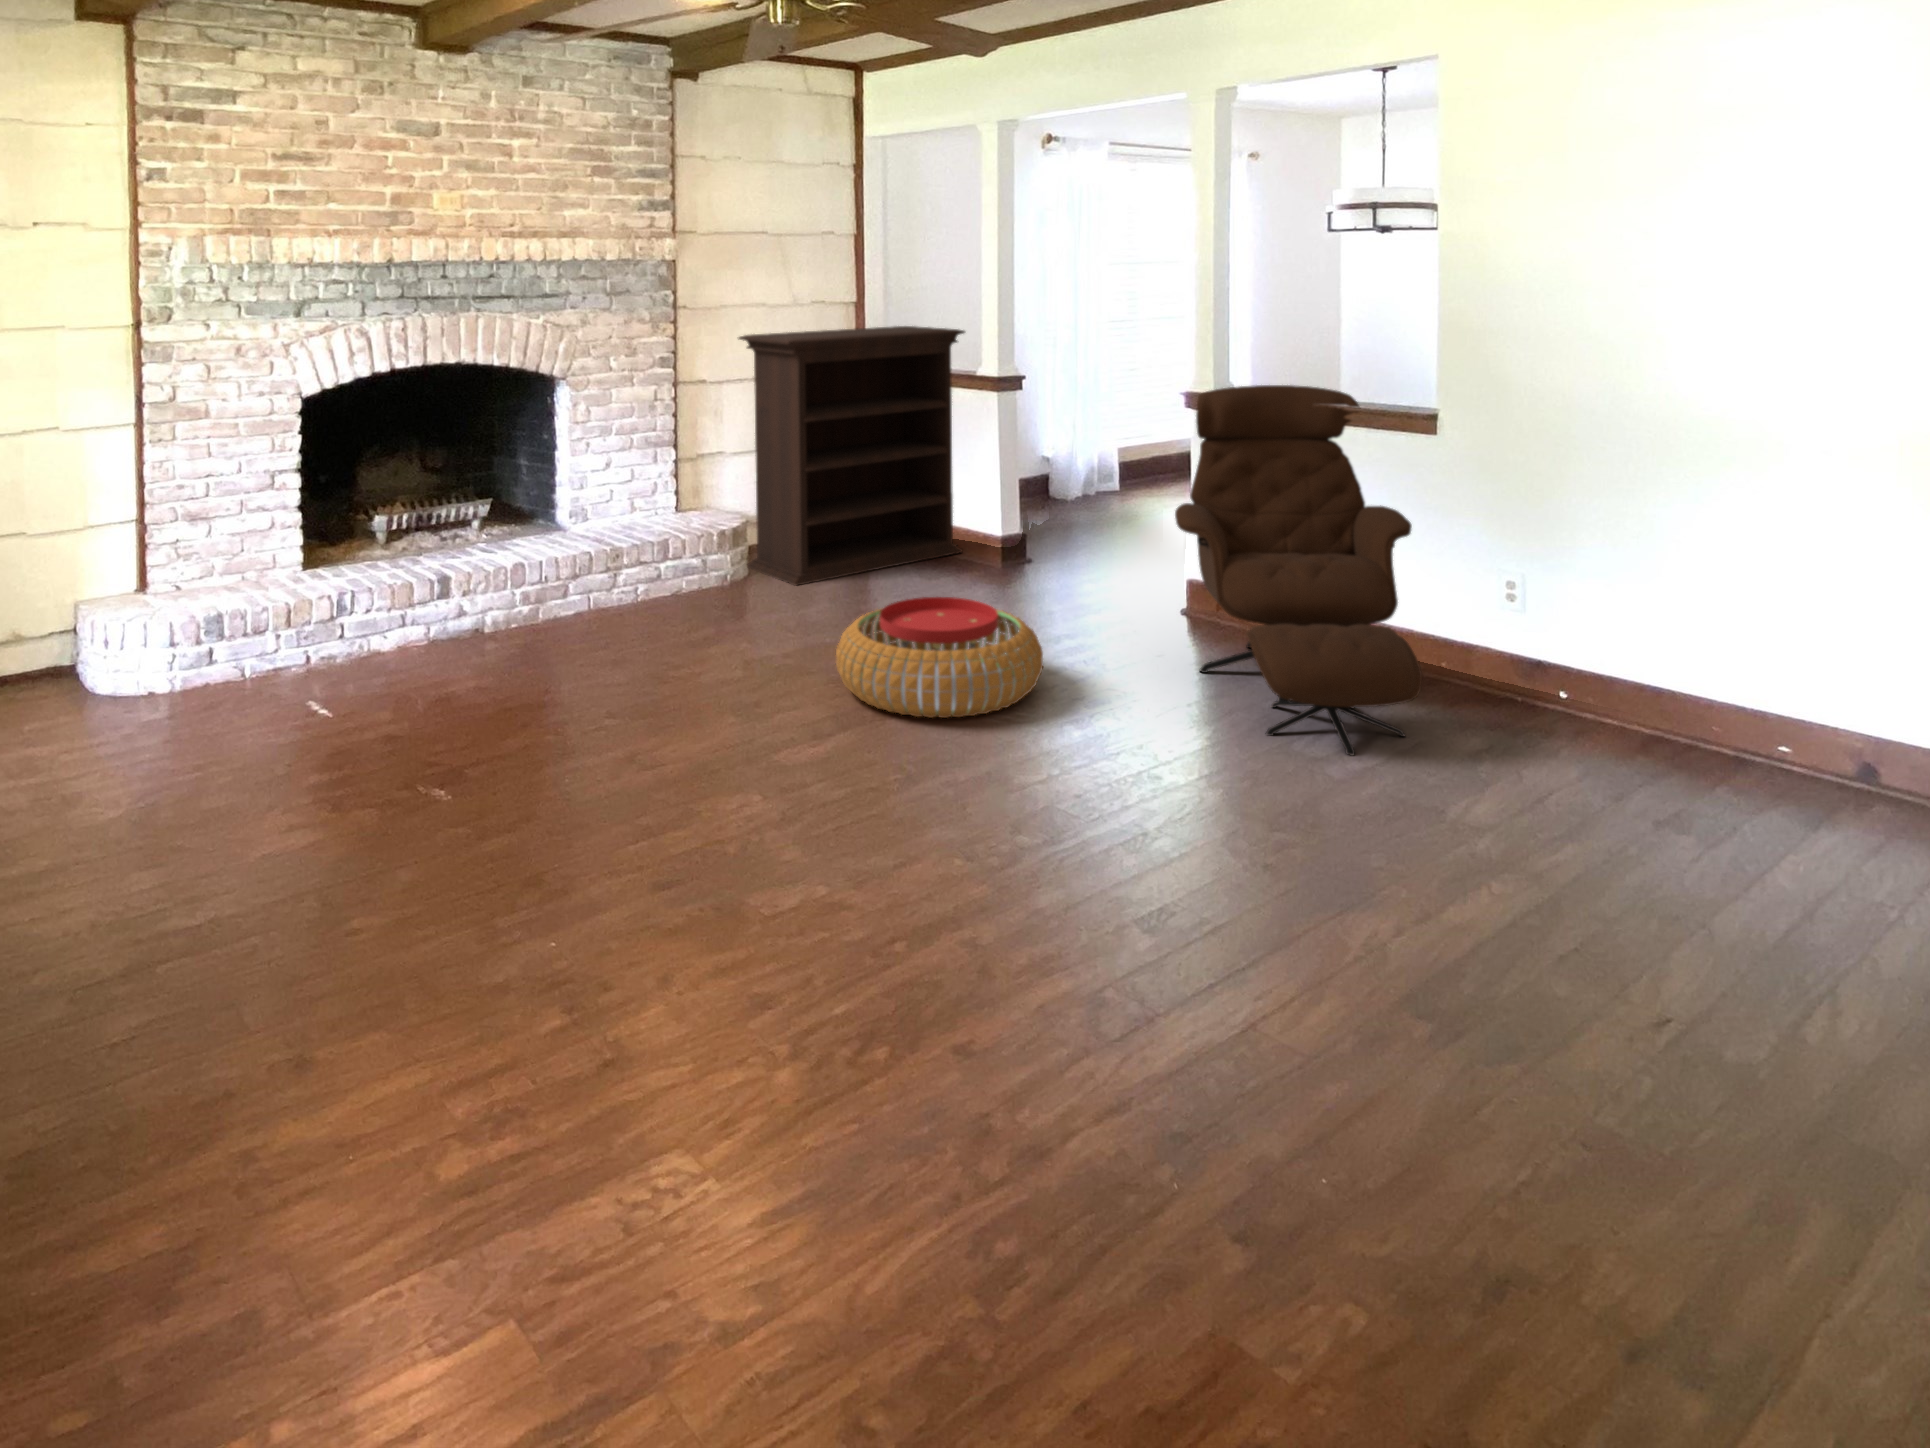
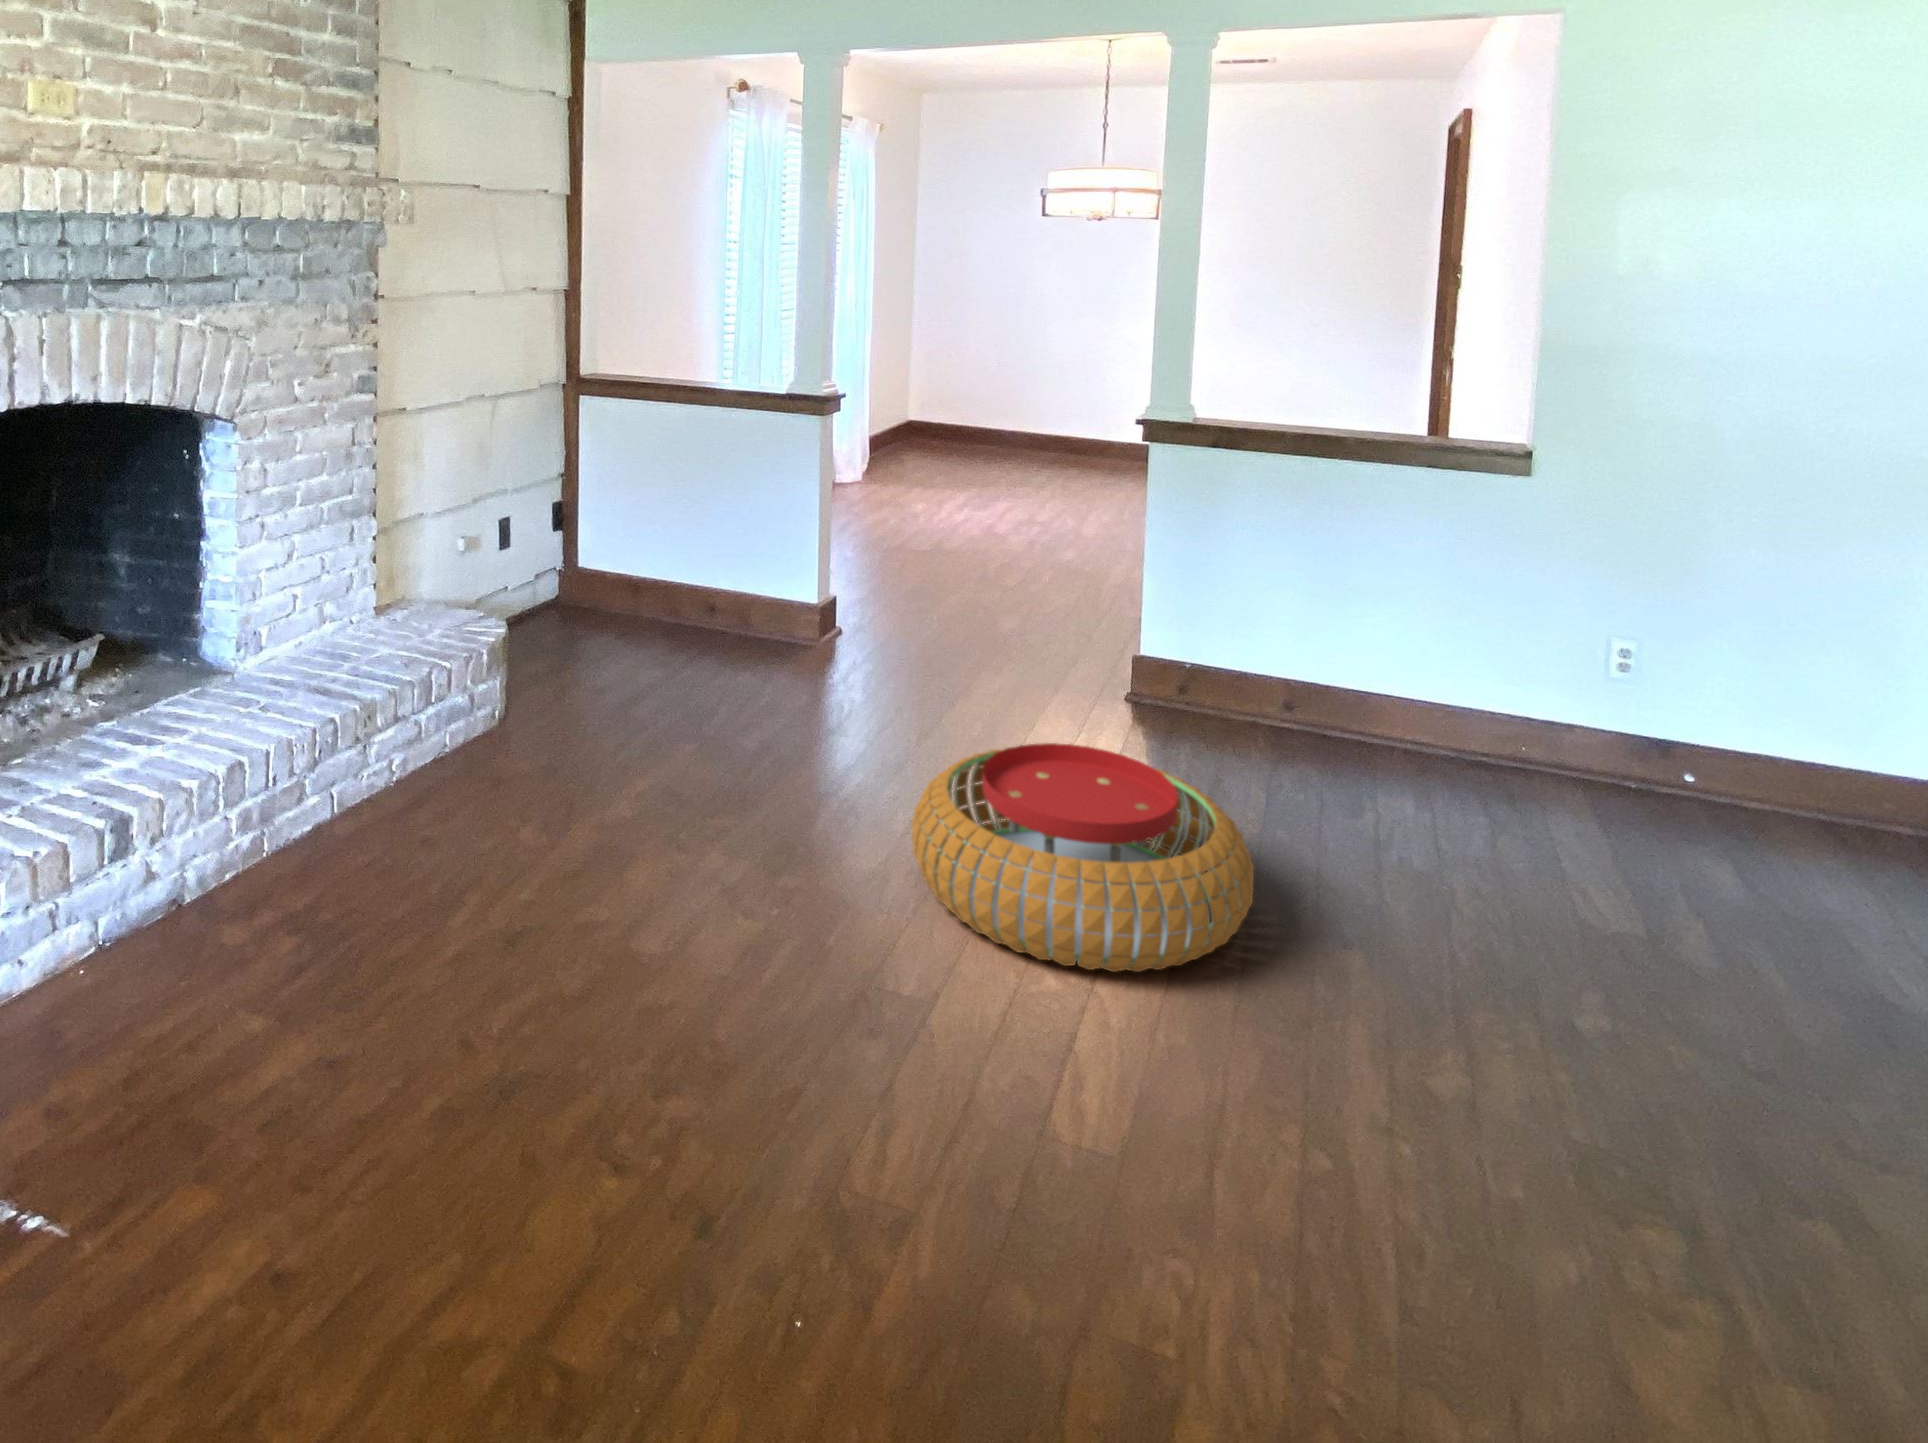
bookshelf: present [739,326,965,586] -> none [489,317,768,717]
lounge chair: present [1175,385,1422,755] -> none [1248,398,1760,924]

